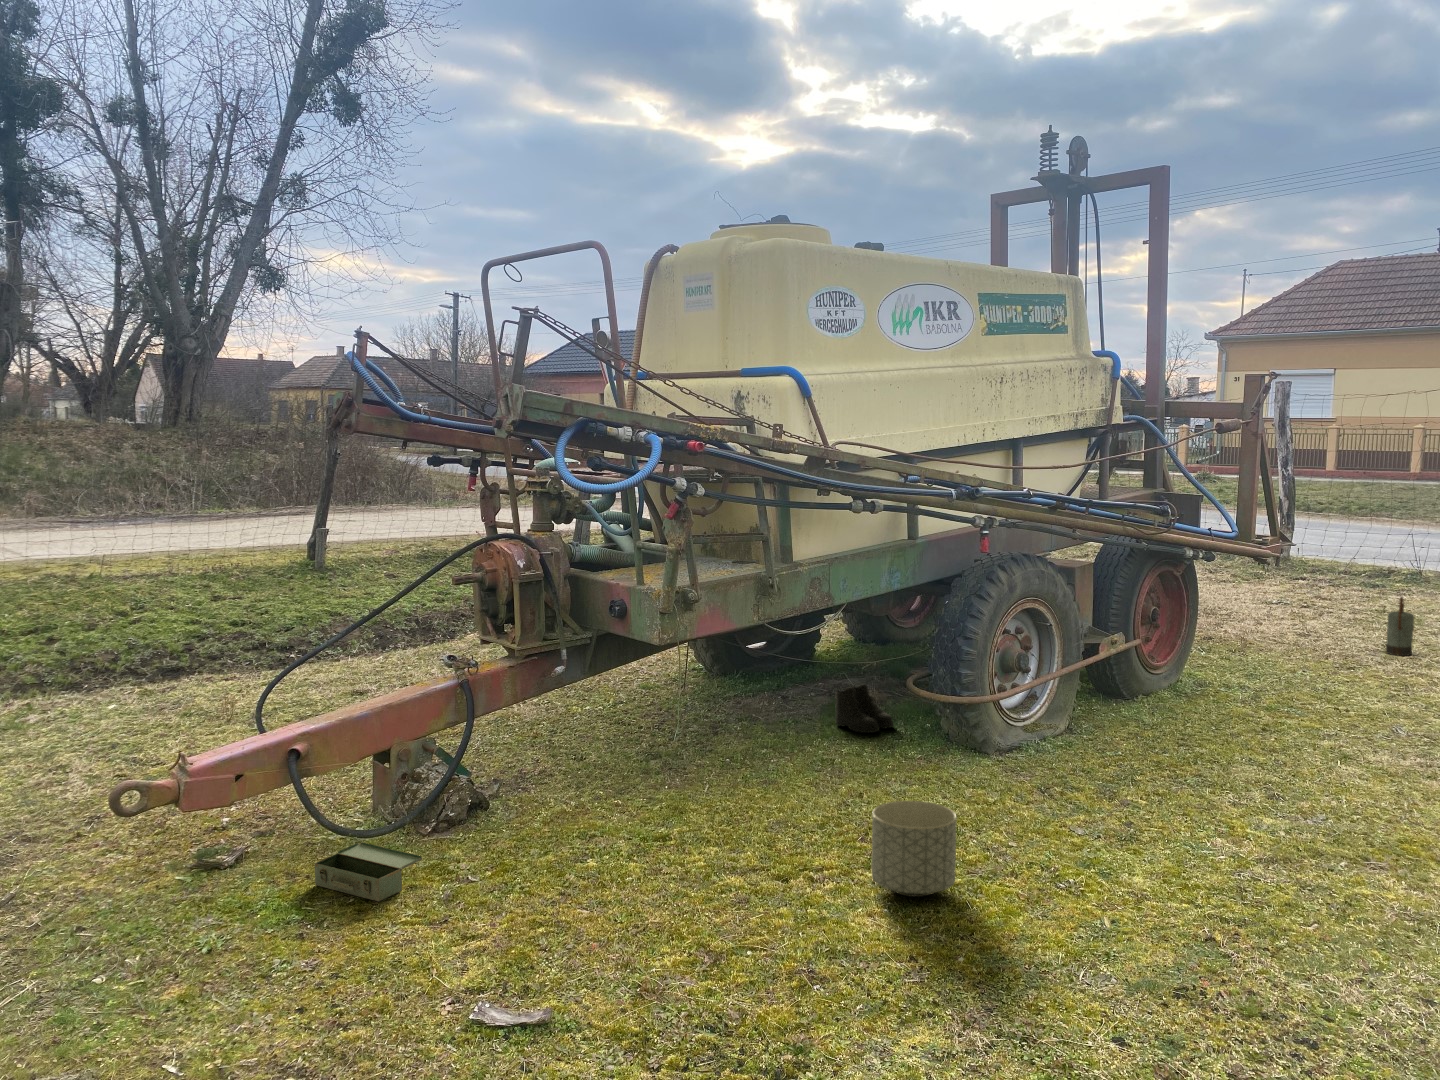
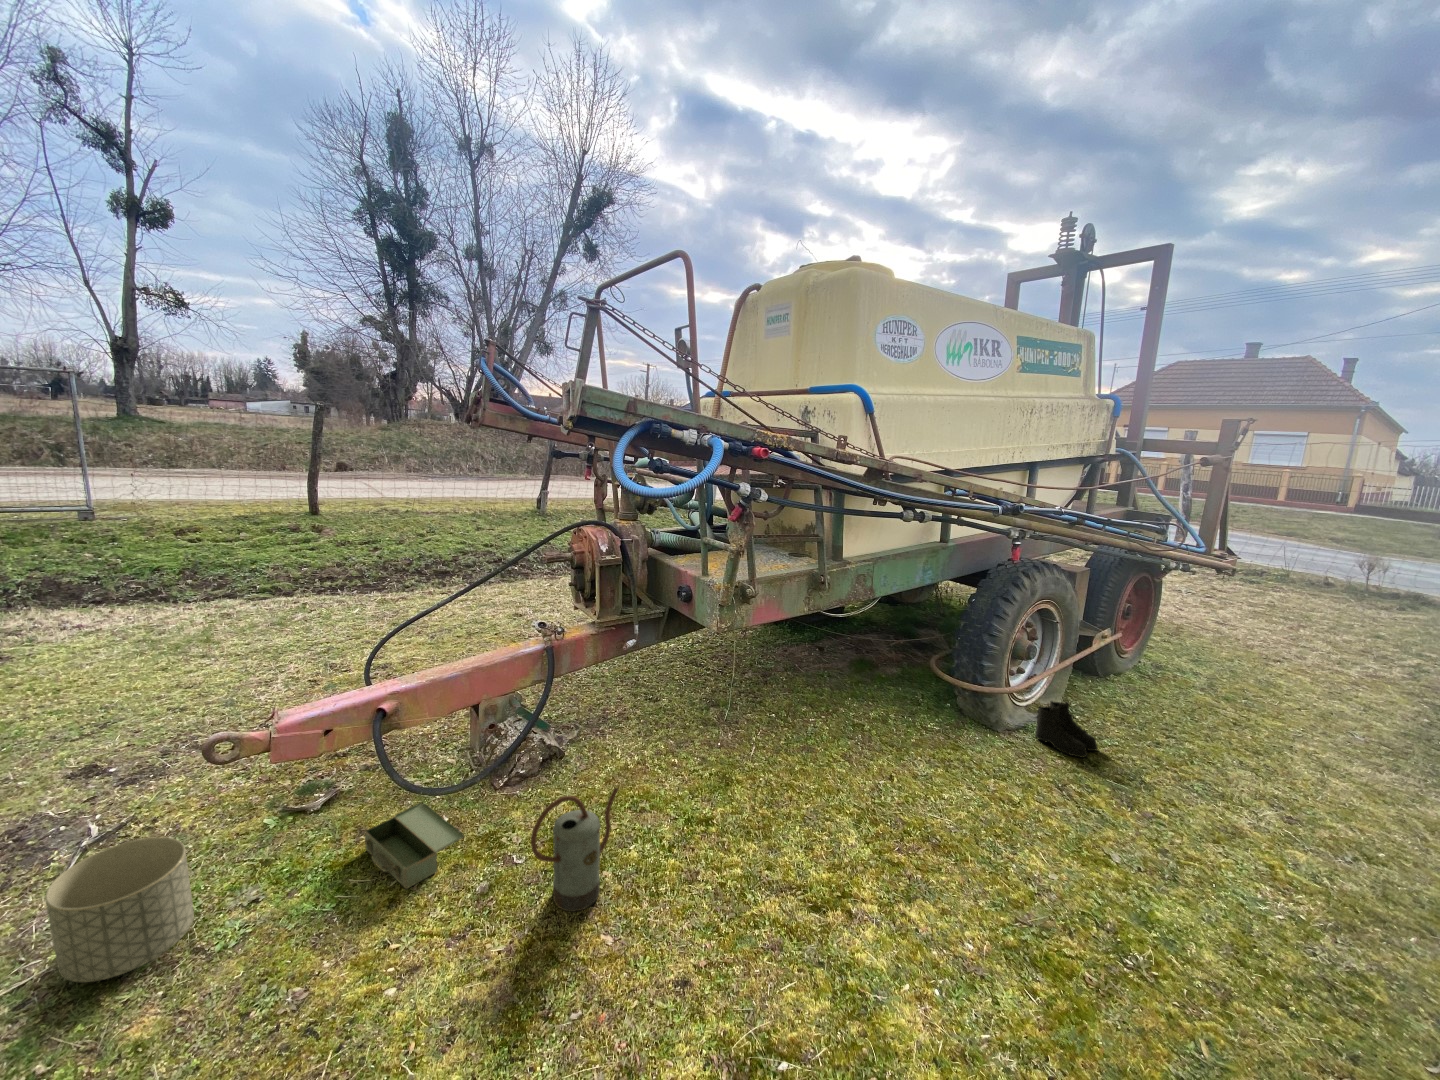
watering can: present [1386,597,1414,656] -> present [531,788,618,912]
boots: present [835,684,894,733] -> present [1035,701,1098,757]
planter: present [872,801,957,897] -> present [45,837,194,982]

